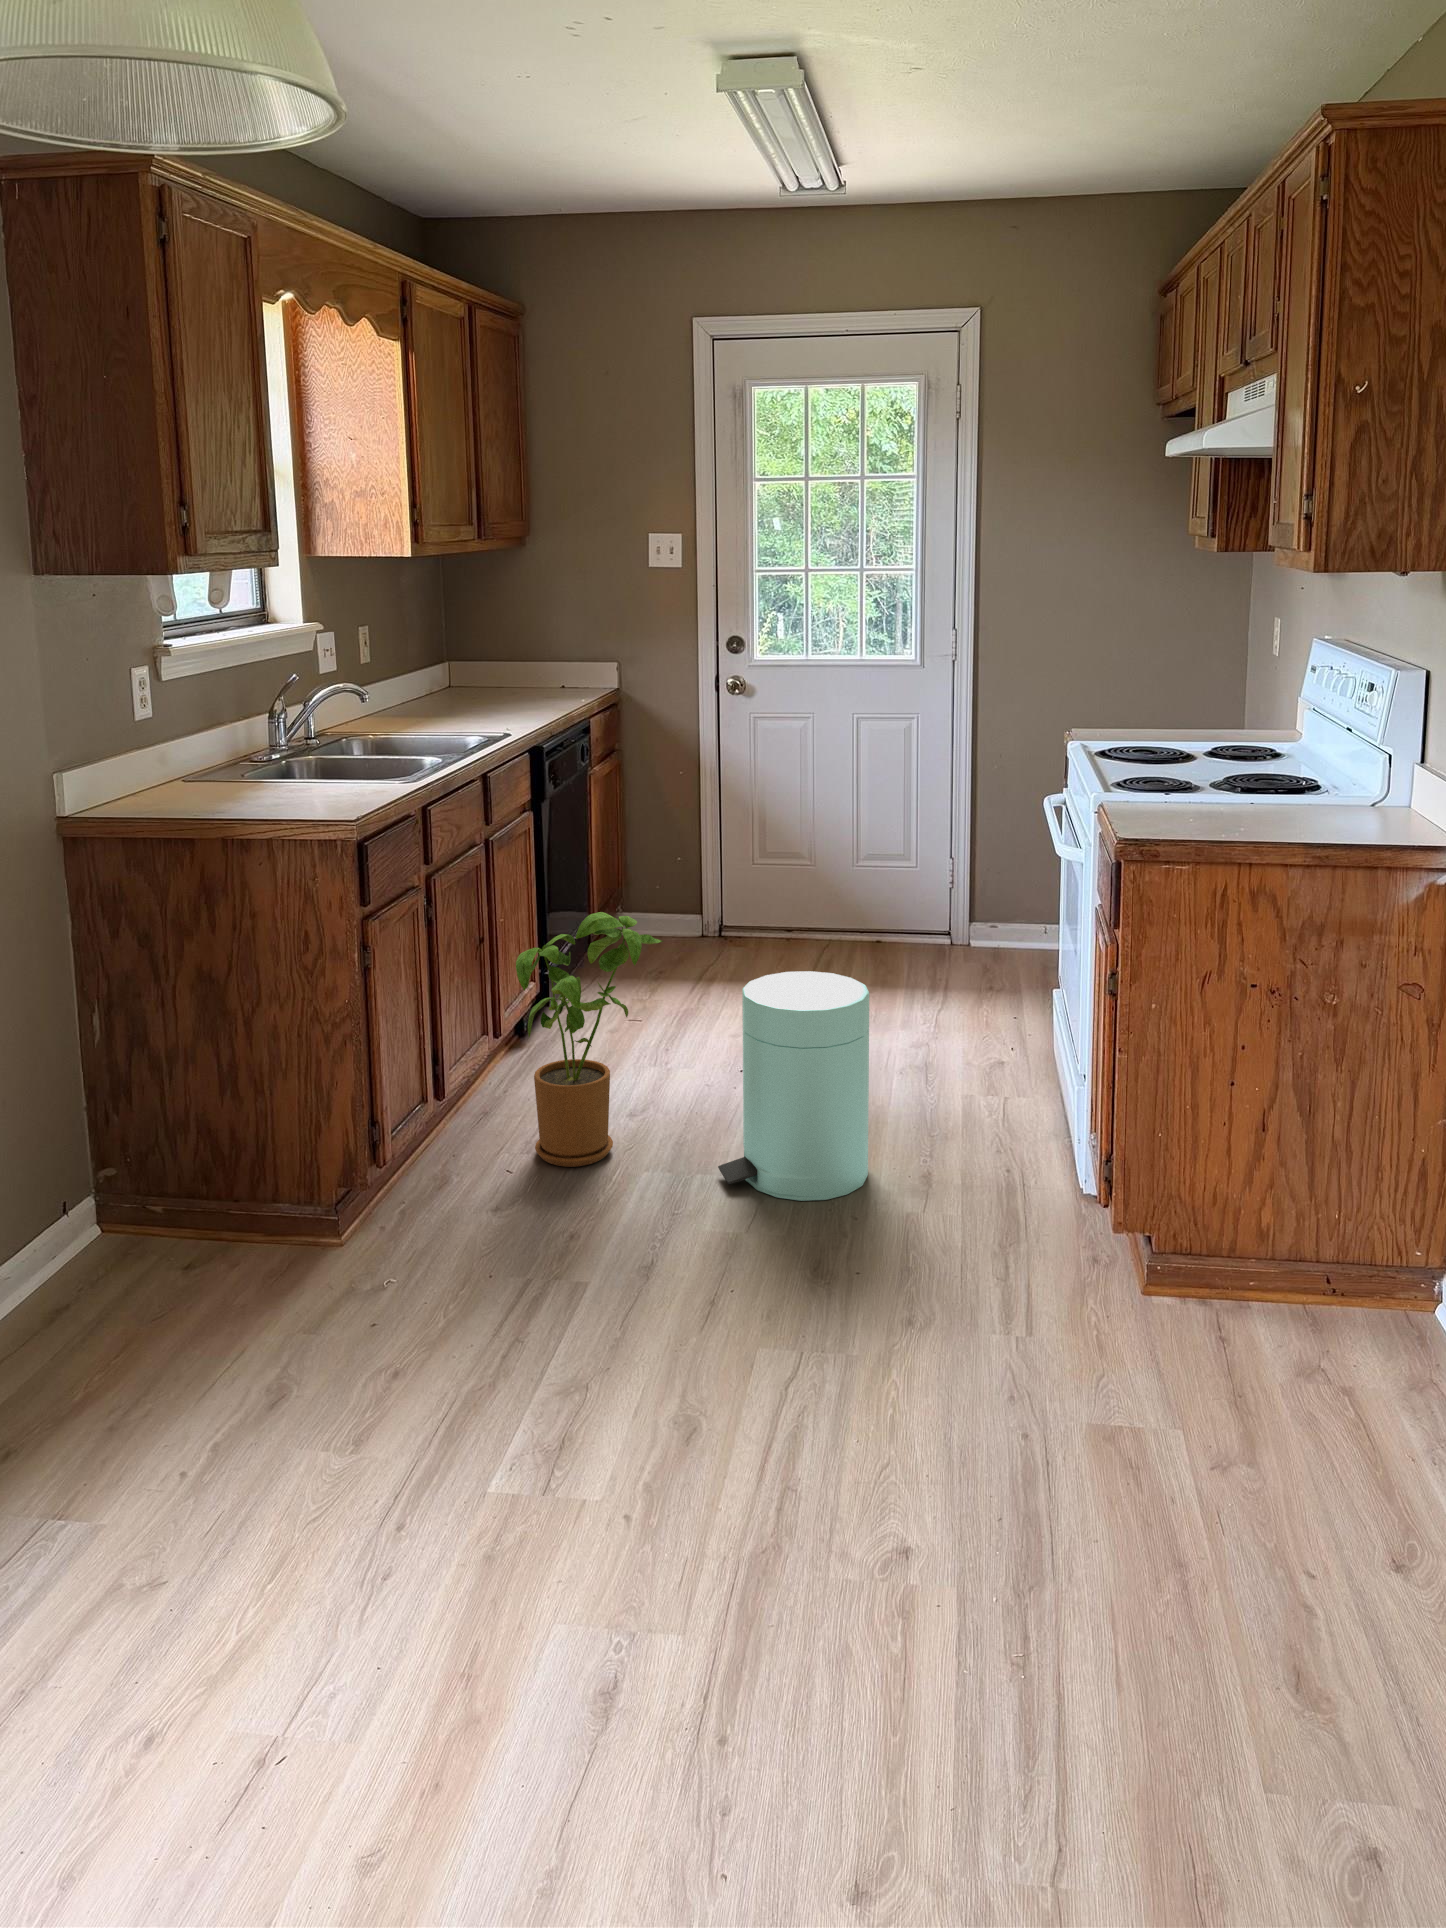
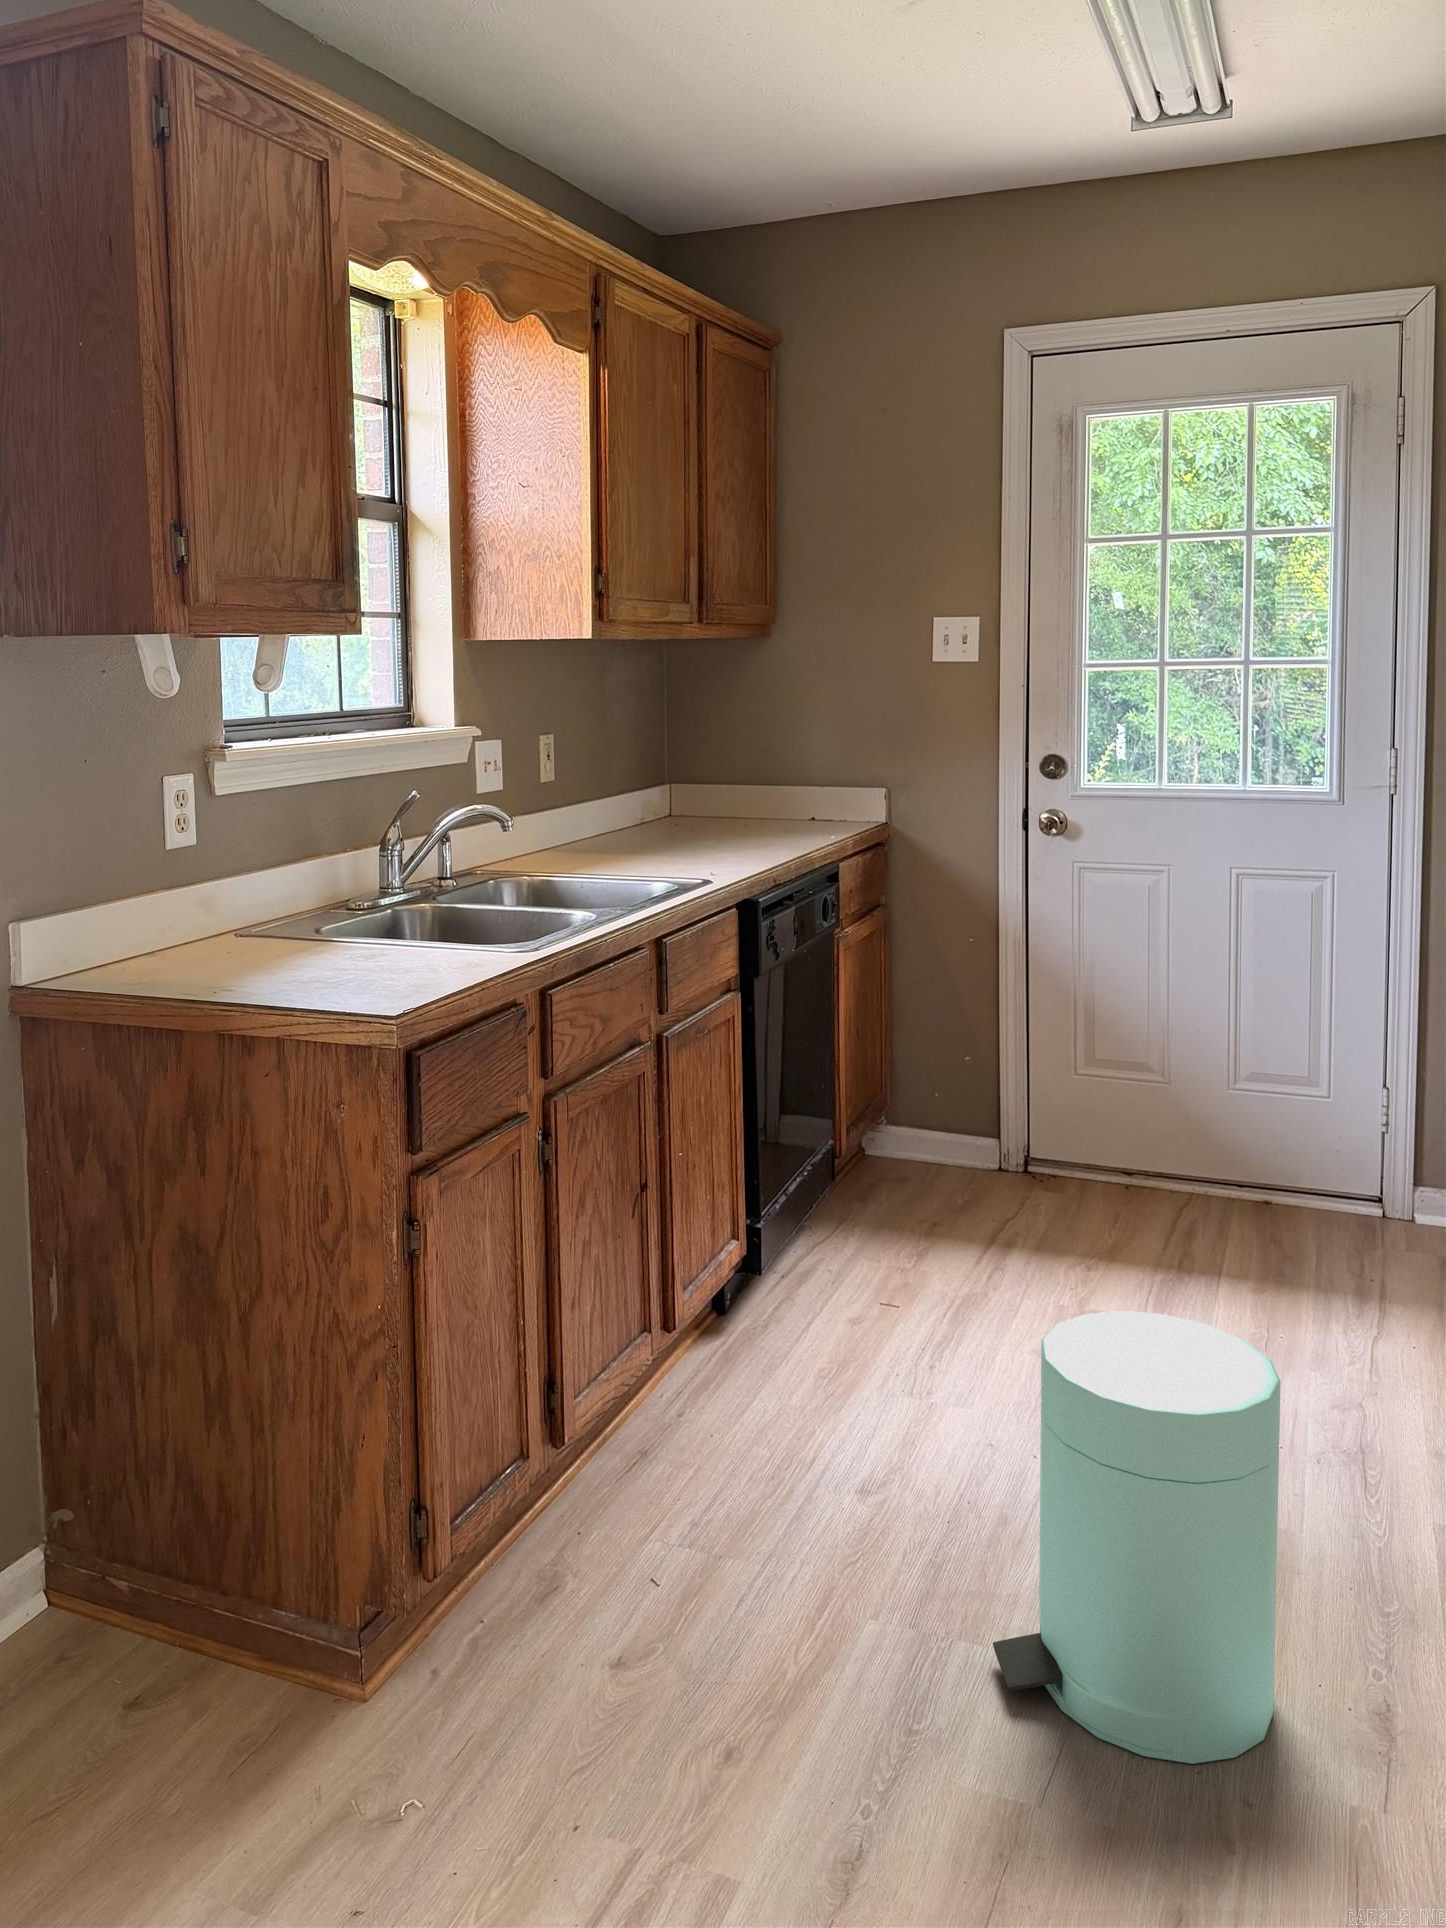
house plant: present [516,912,663,1167] -> none [676,1178,911,1591]

